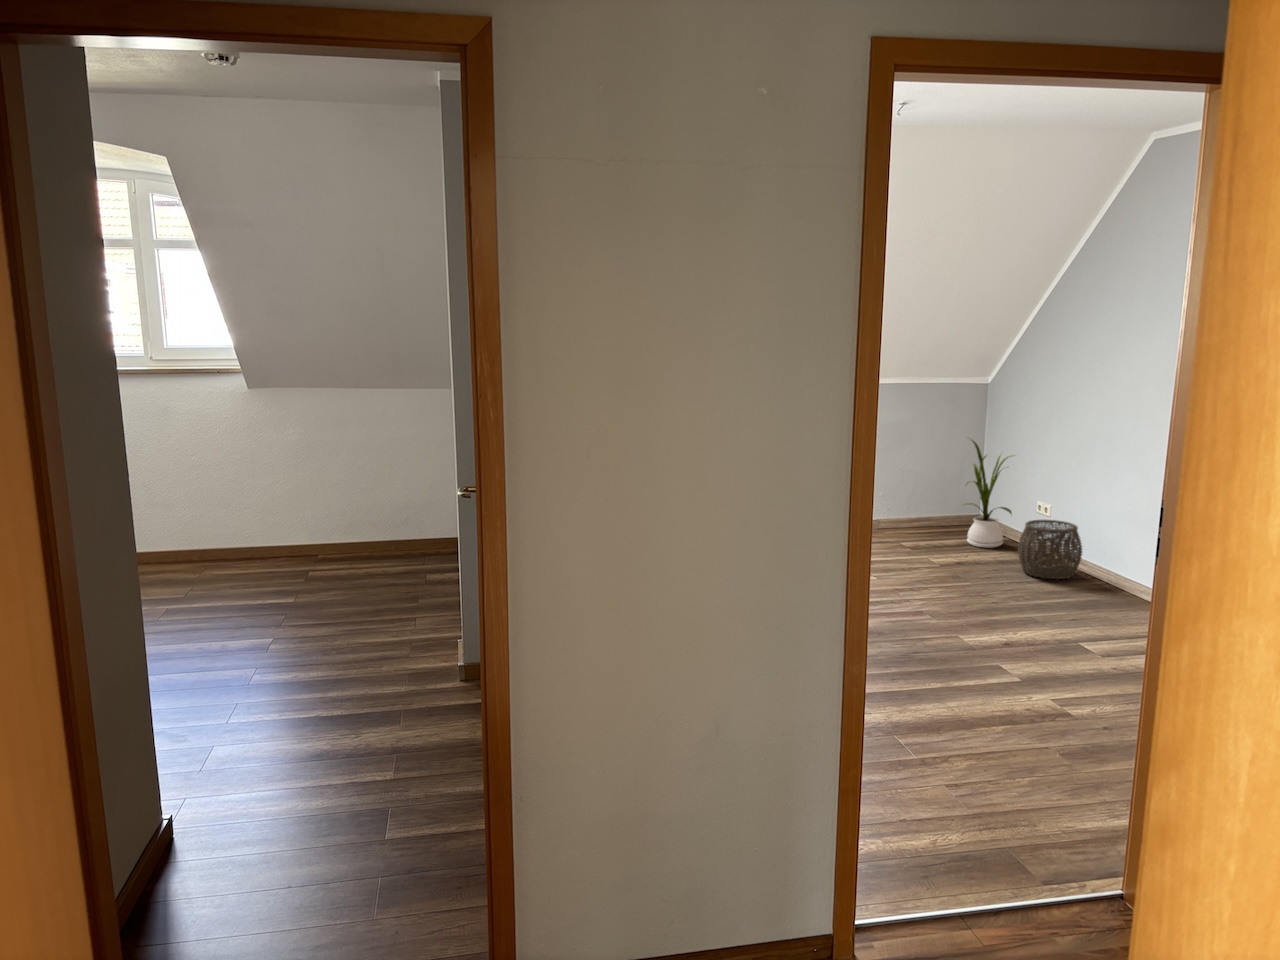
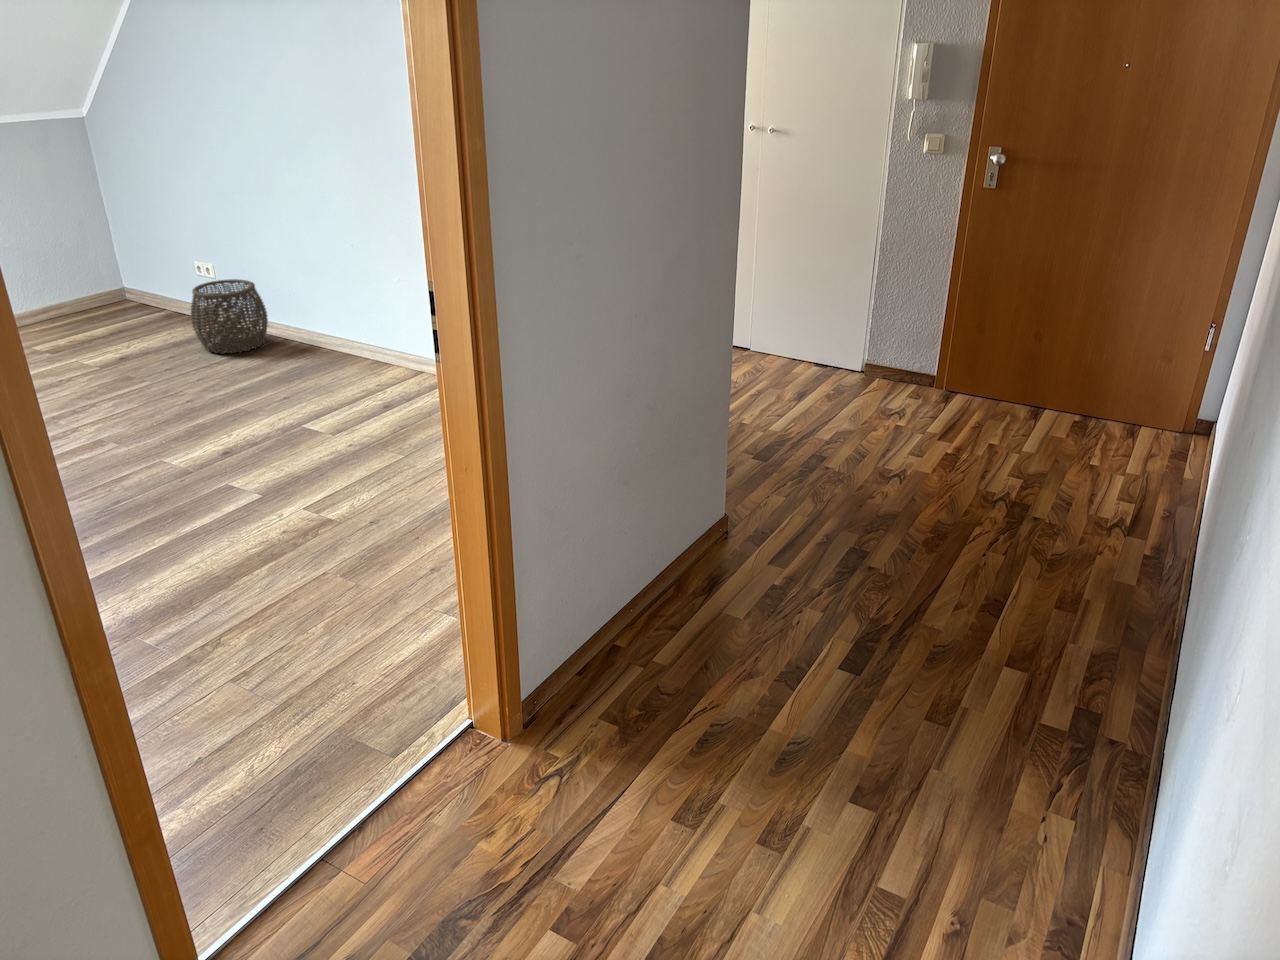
house plant: present [967,440,1012,548] -> none [75,185,170,329]

